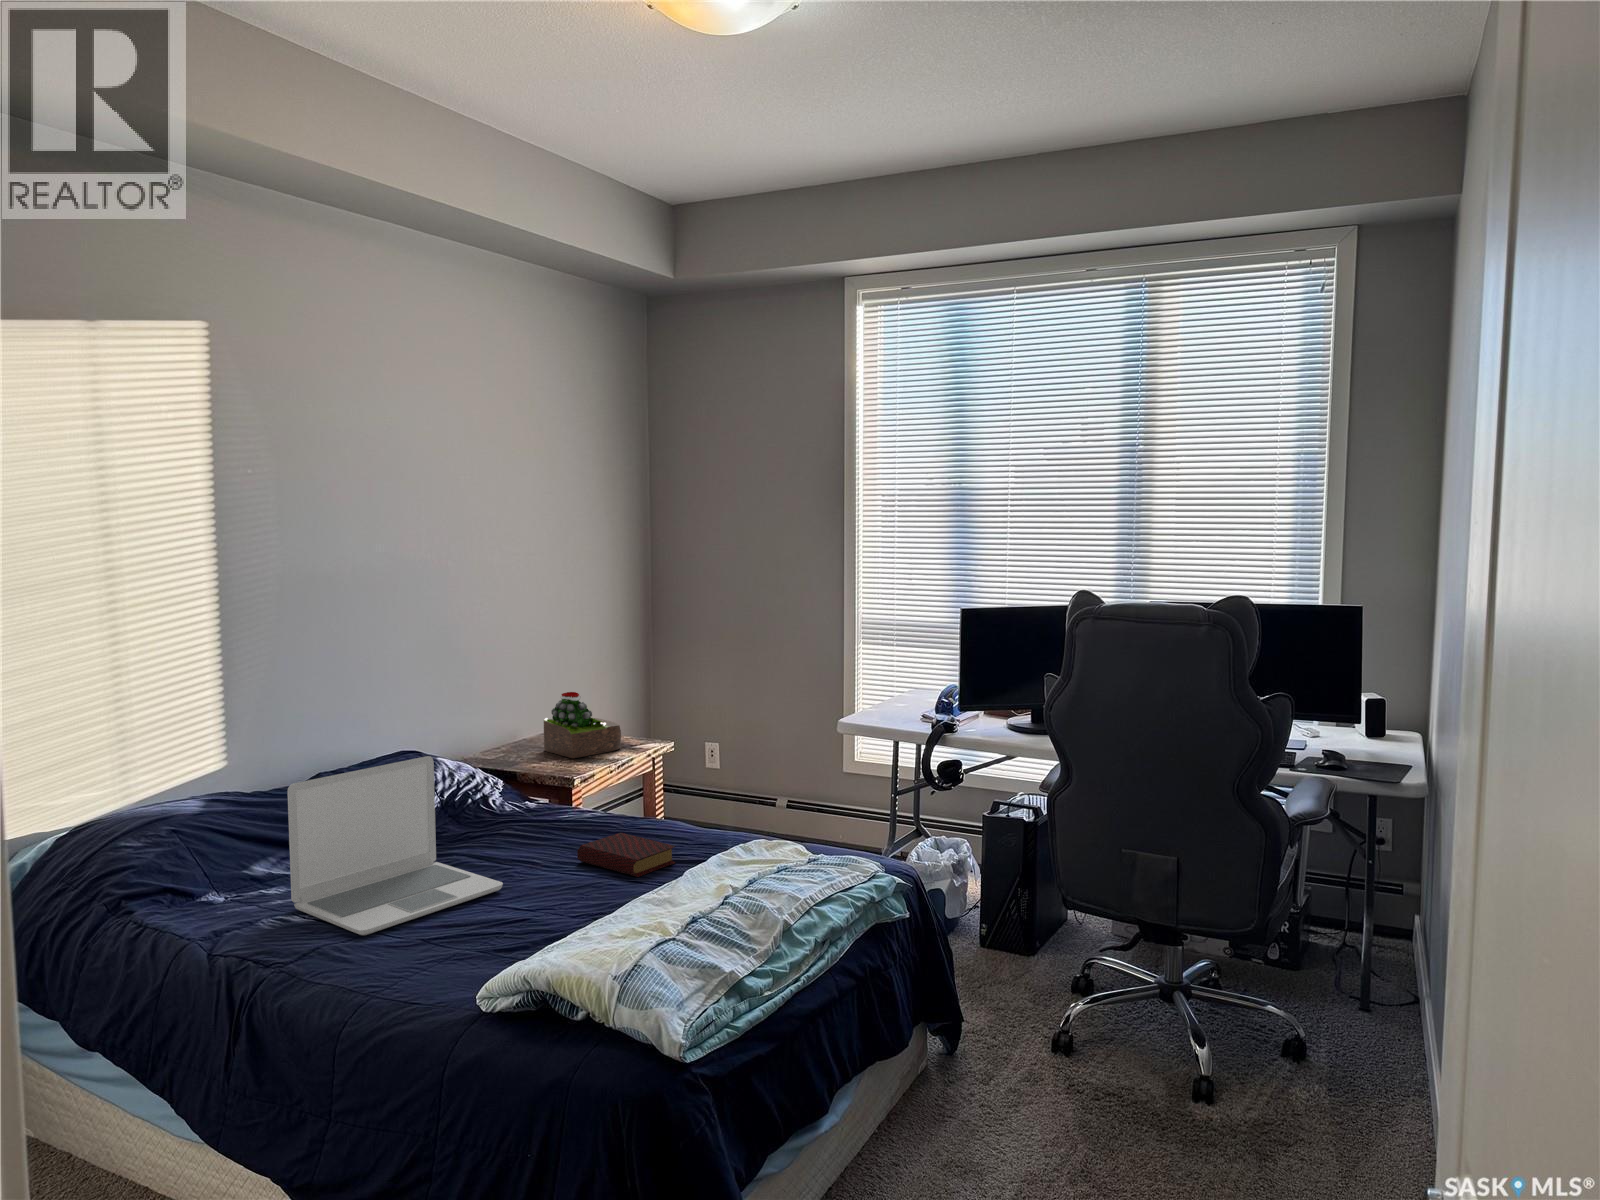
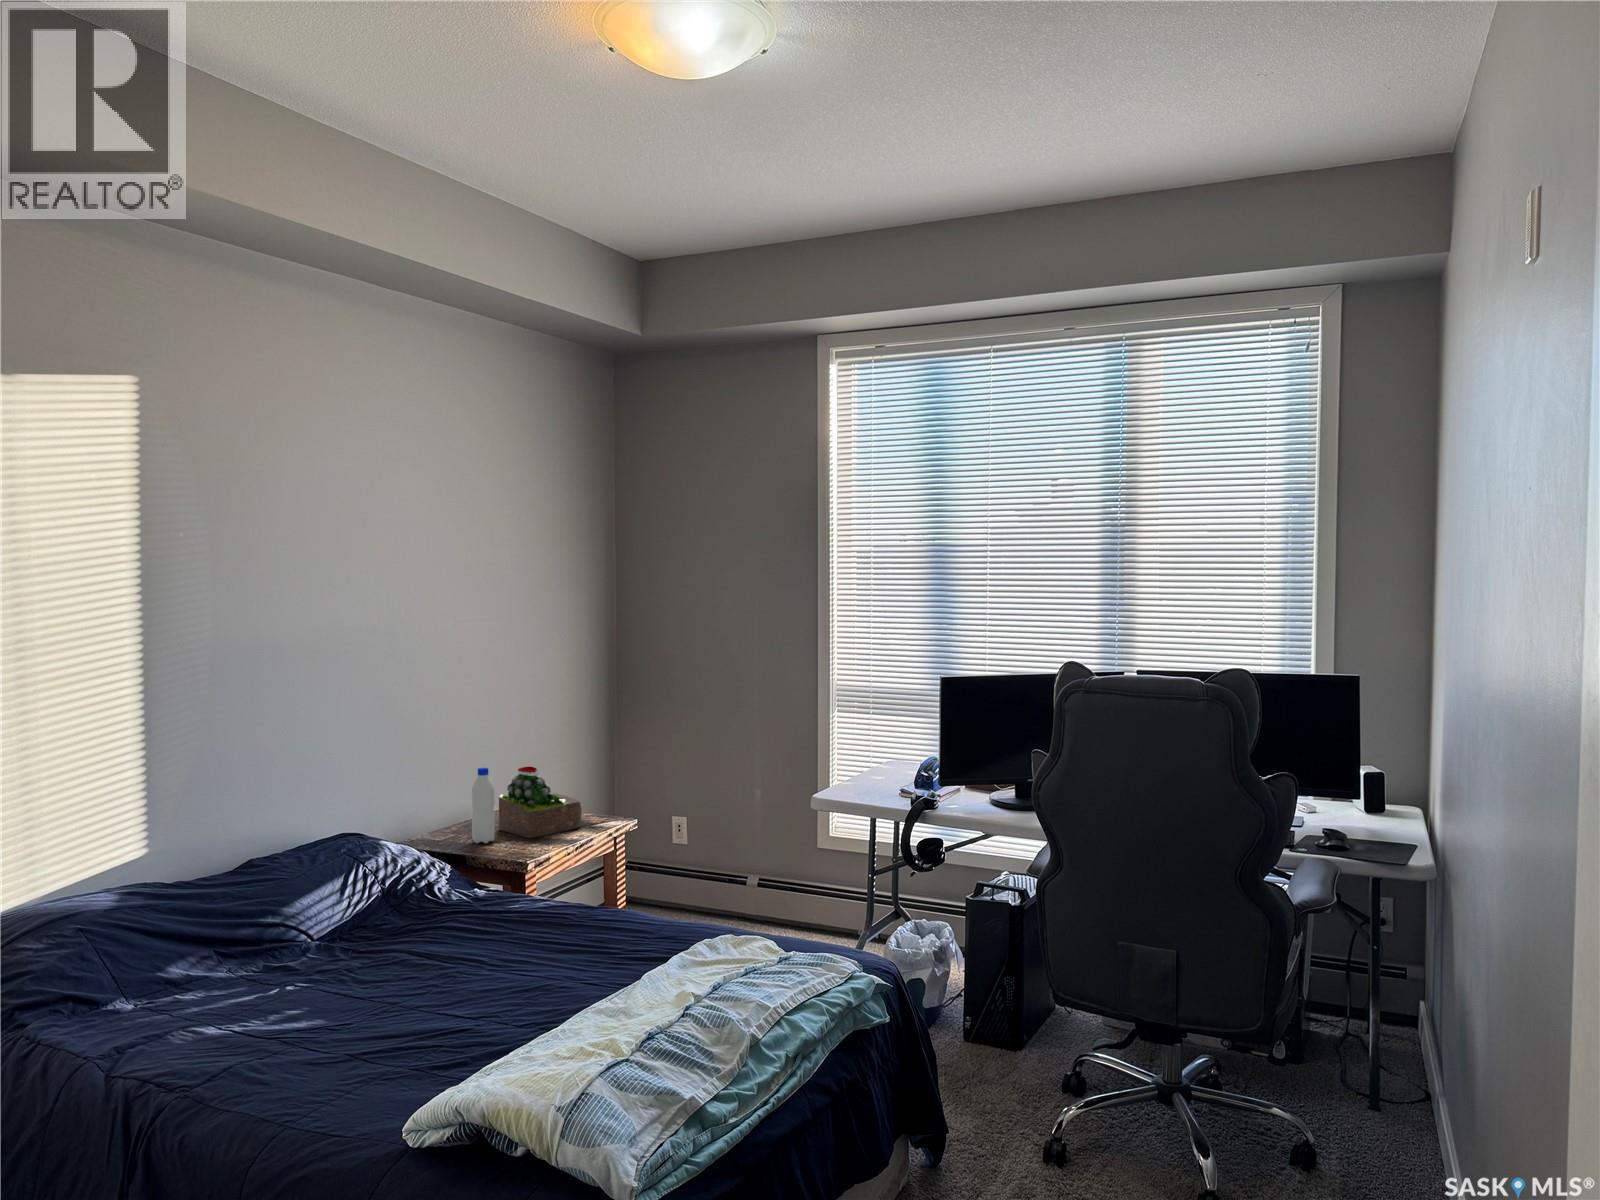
water bottle: none [519,692,541,763] -> present [472,768,495,843]
laptop: present [287,756,503,935] -> none [204,845,444,1052]
book: present [577,833,676,877] -> none [528,925,636,977]

